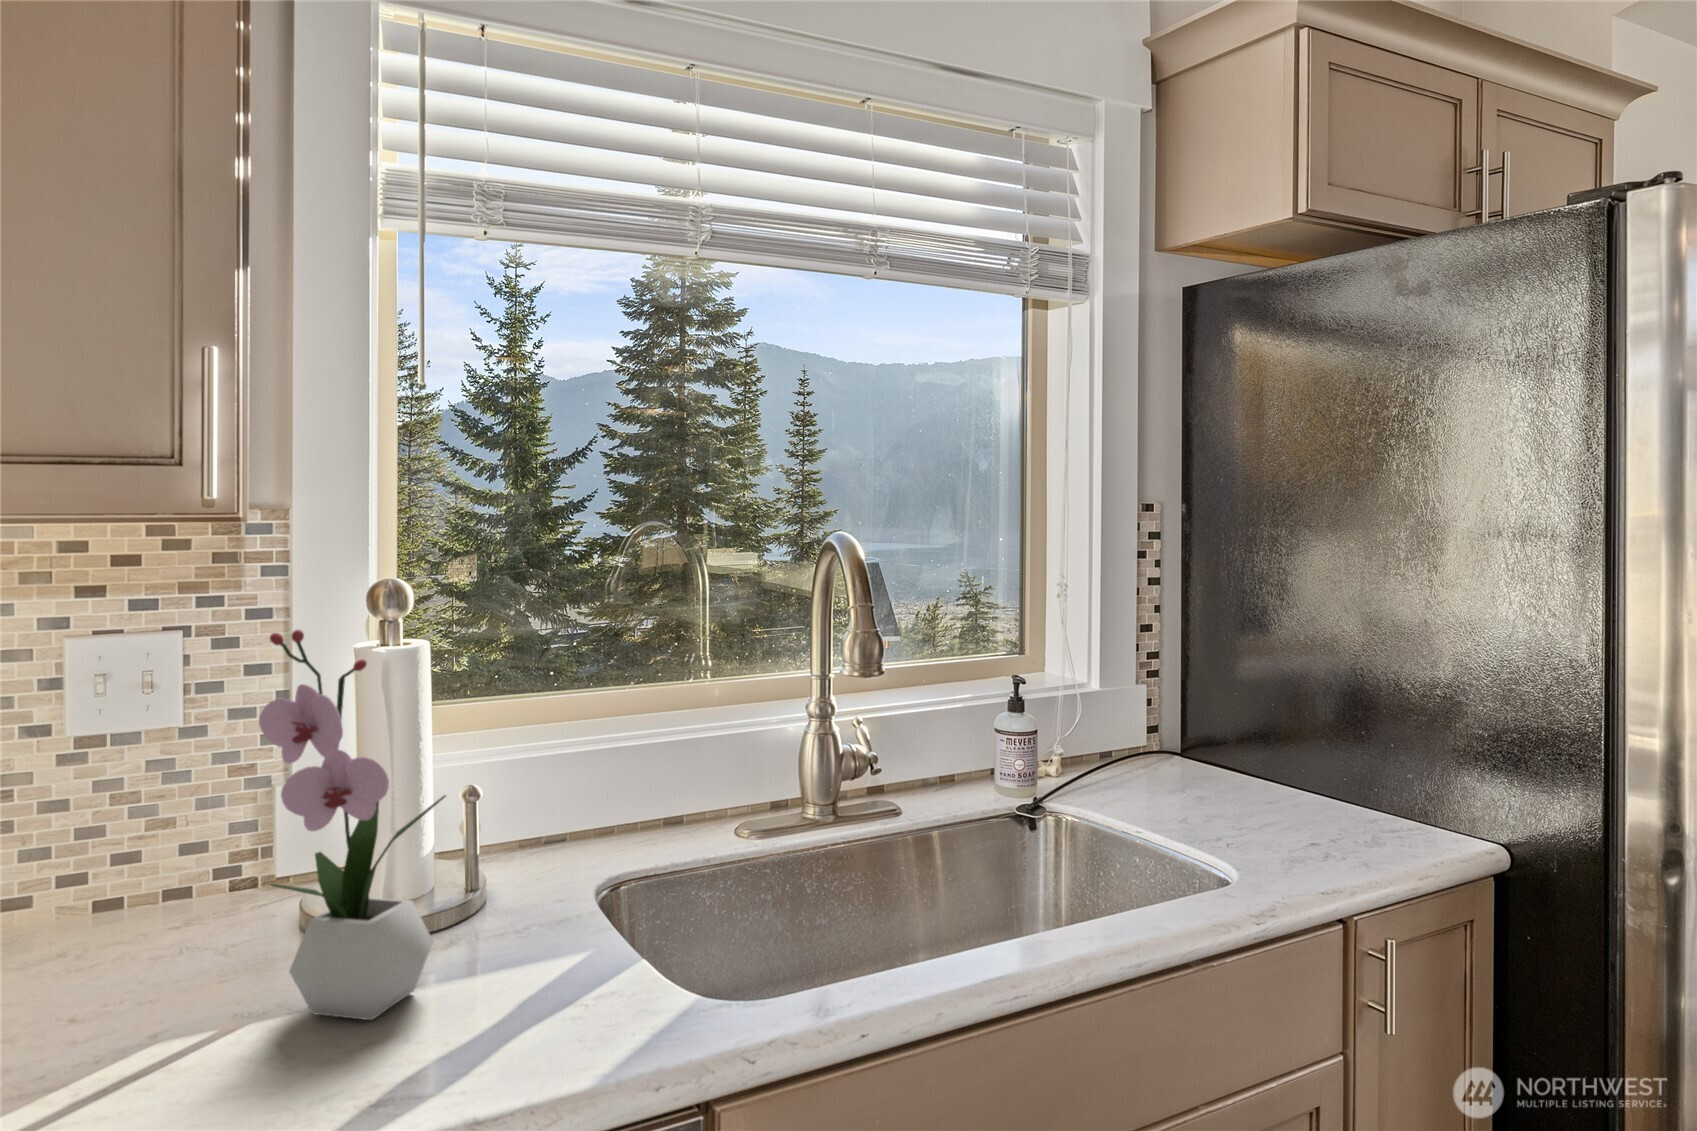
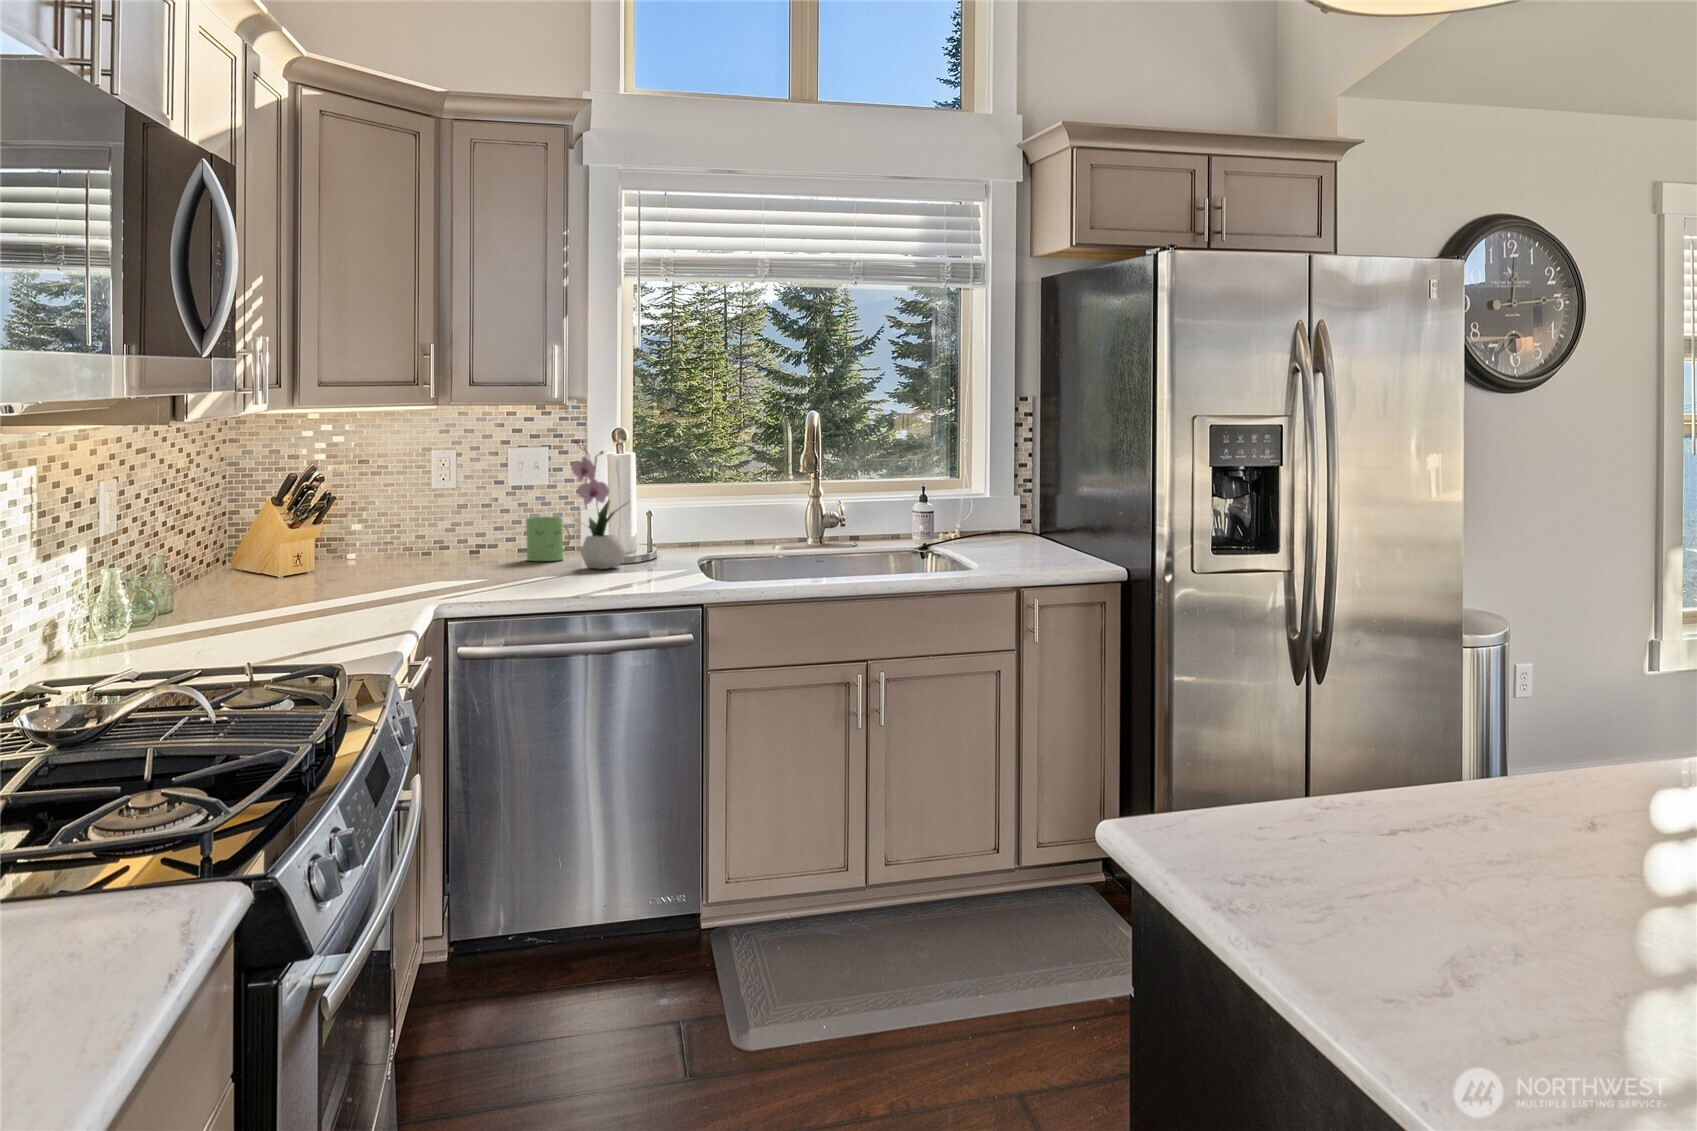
mug: none [106,827,251,980] -> present [526,517,571,561]

